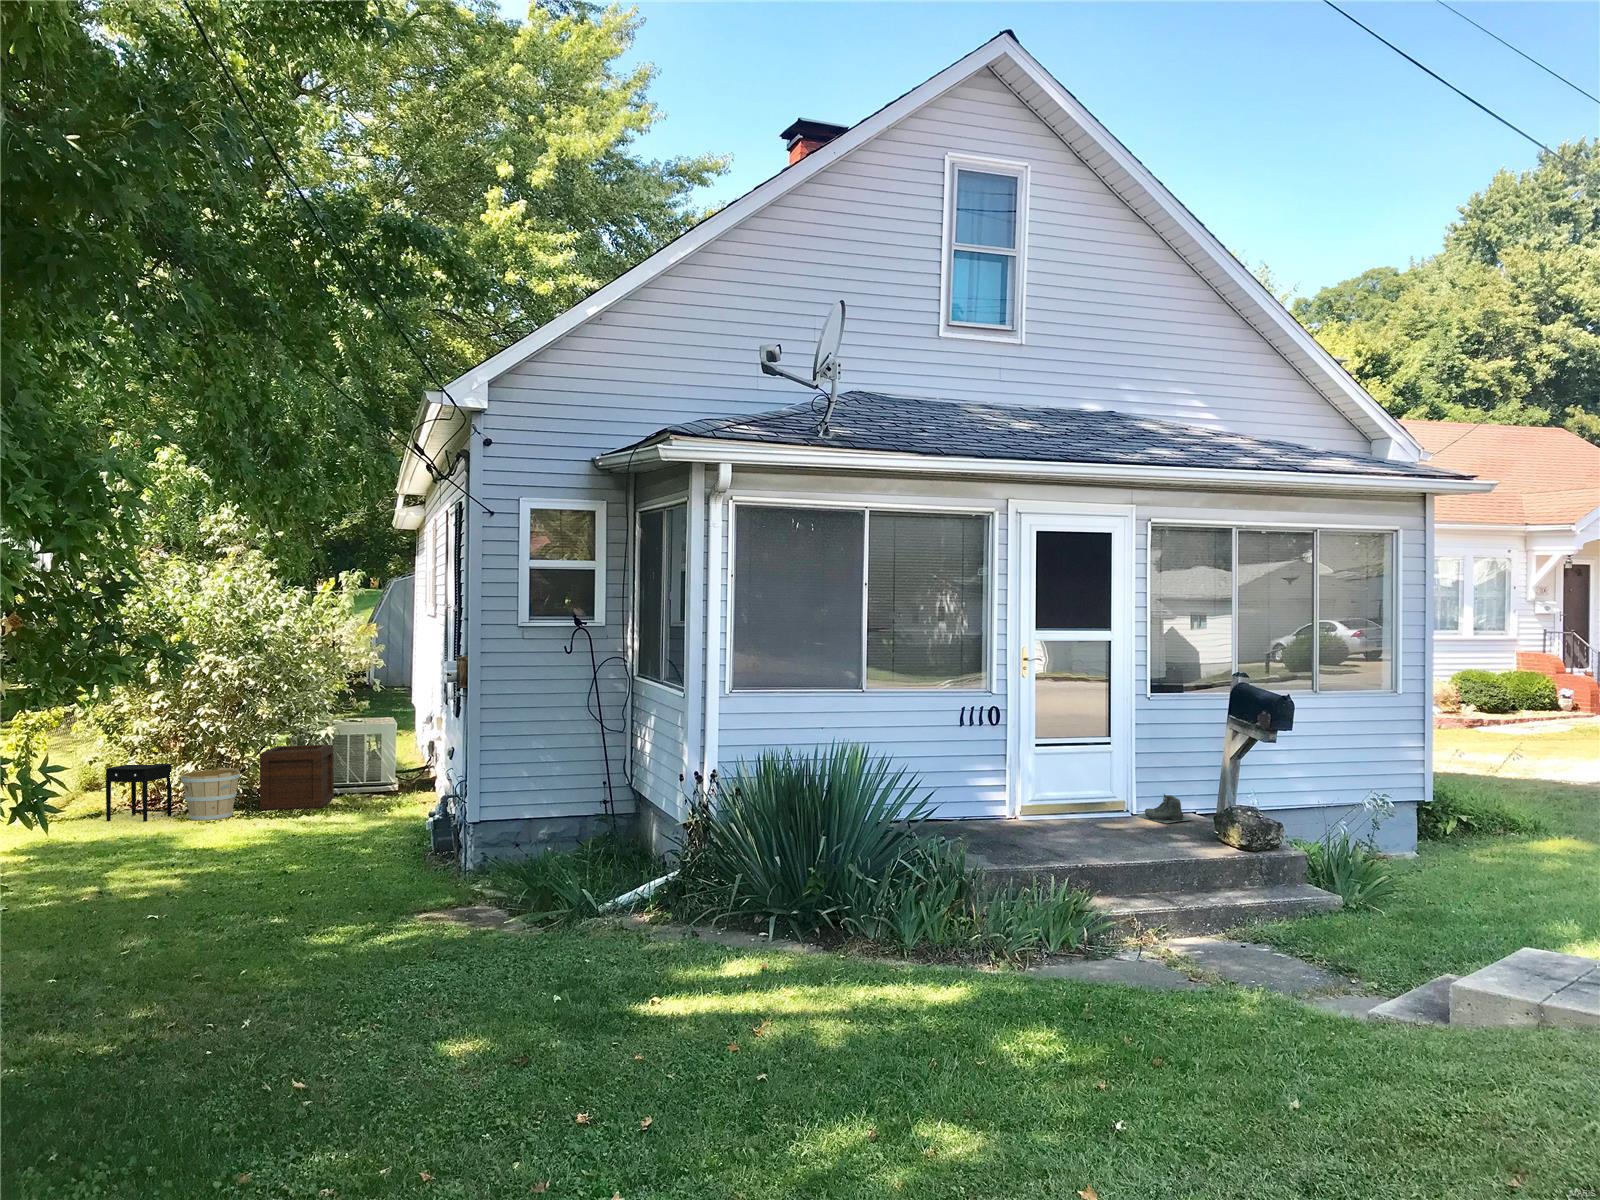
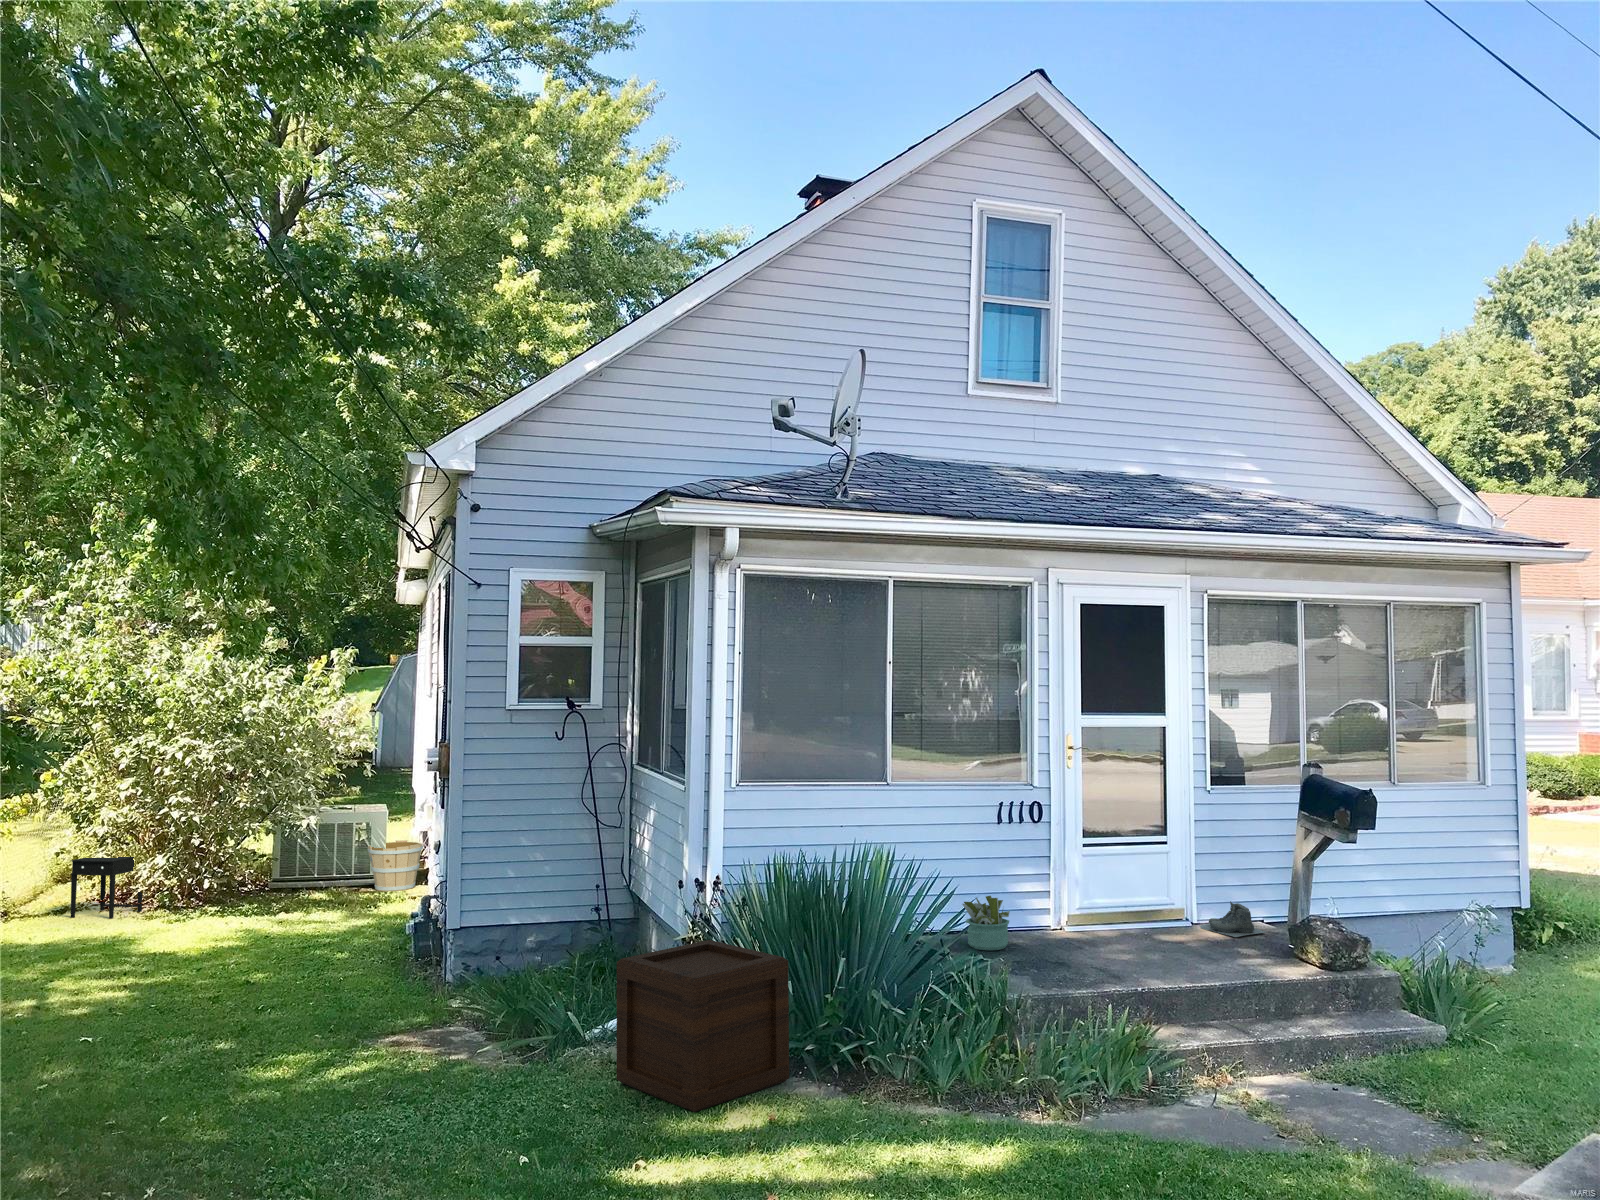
wooden crate: present [260,745,334,810] -> present [616,940,789,1112]
wooden bucket: present [181,768,240,821] -> present [368,840,423,892]
decorative plant: none [928,787,970,833] -> present [962,896,1010,950]

